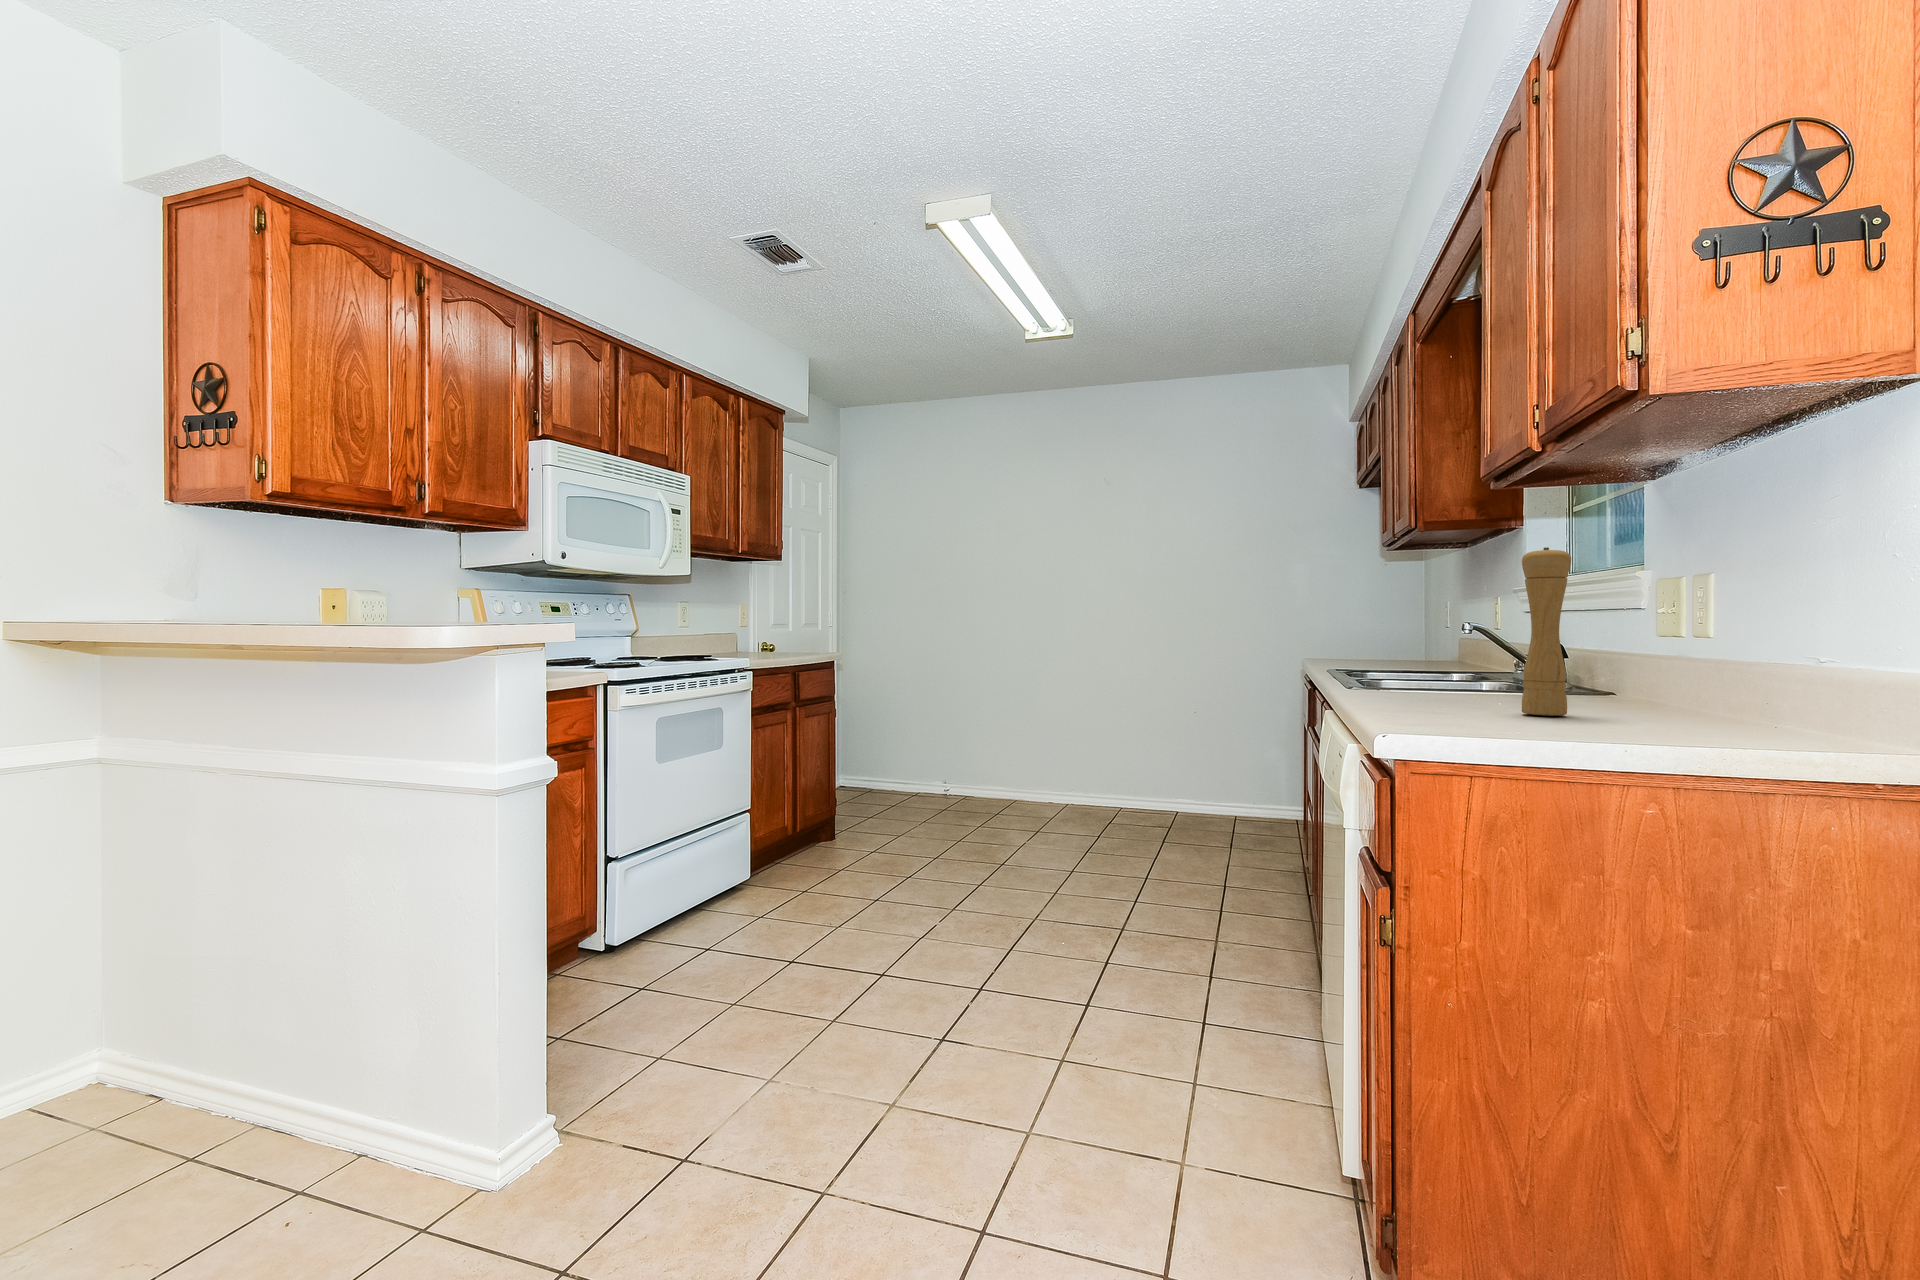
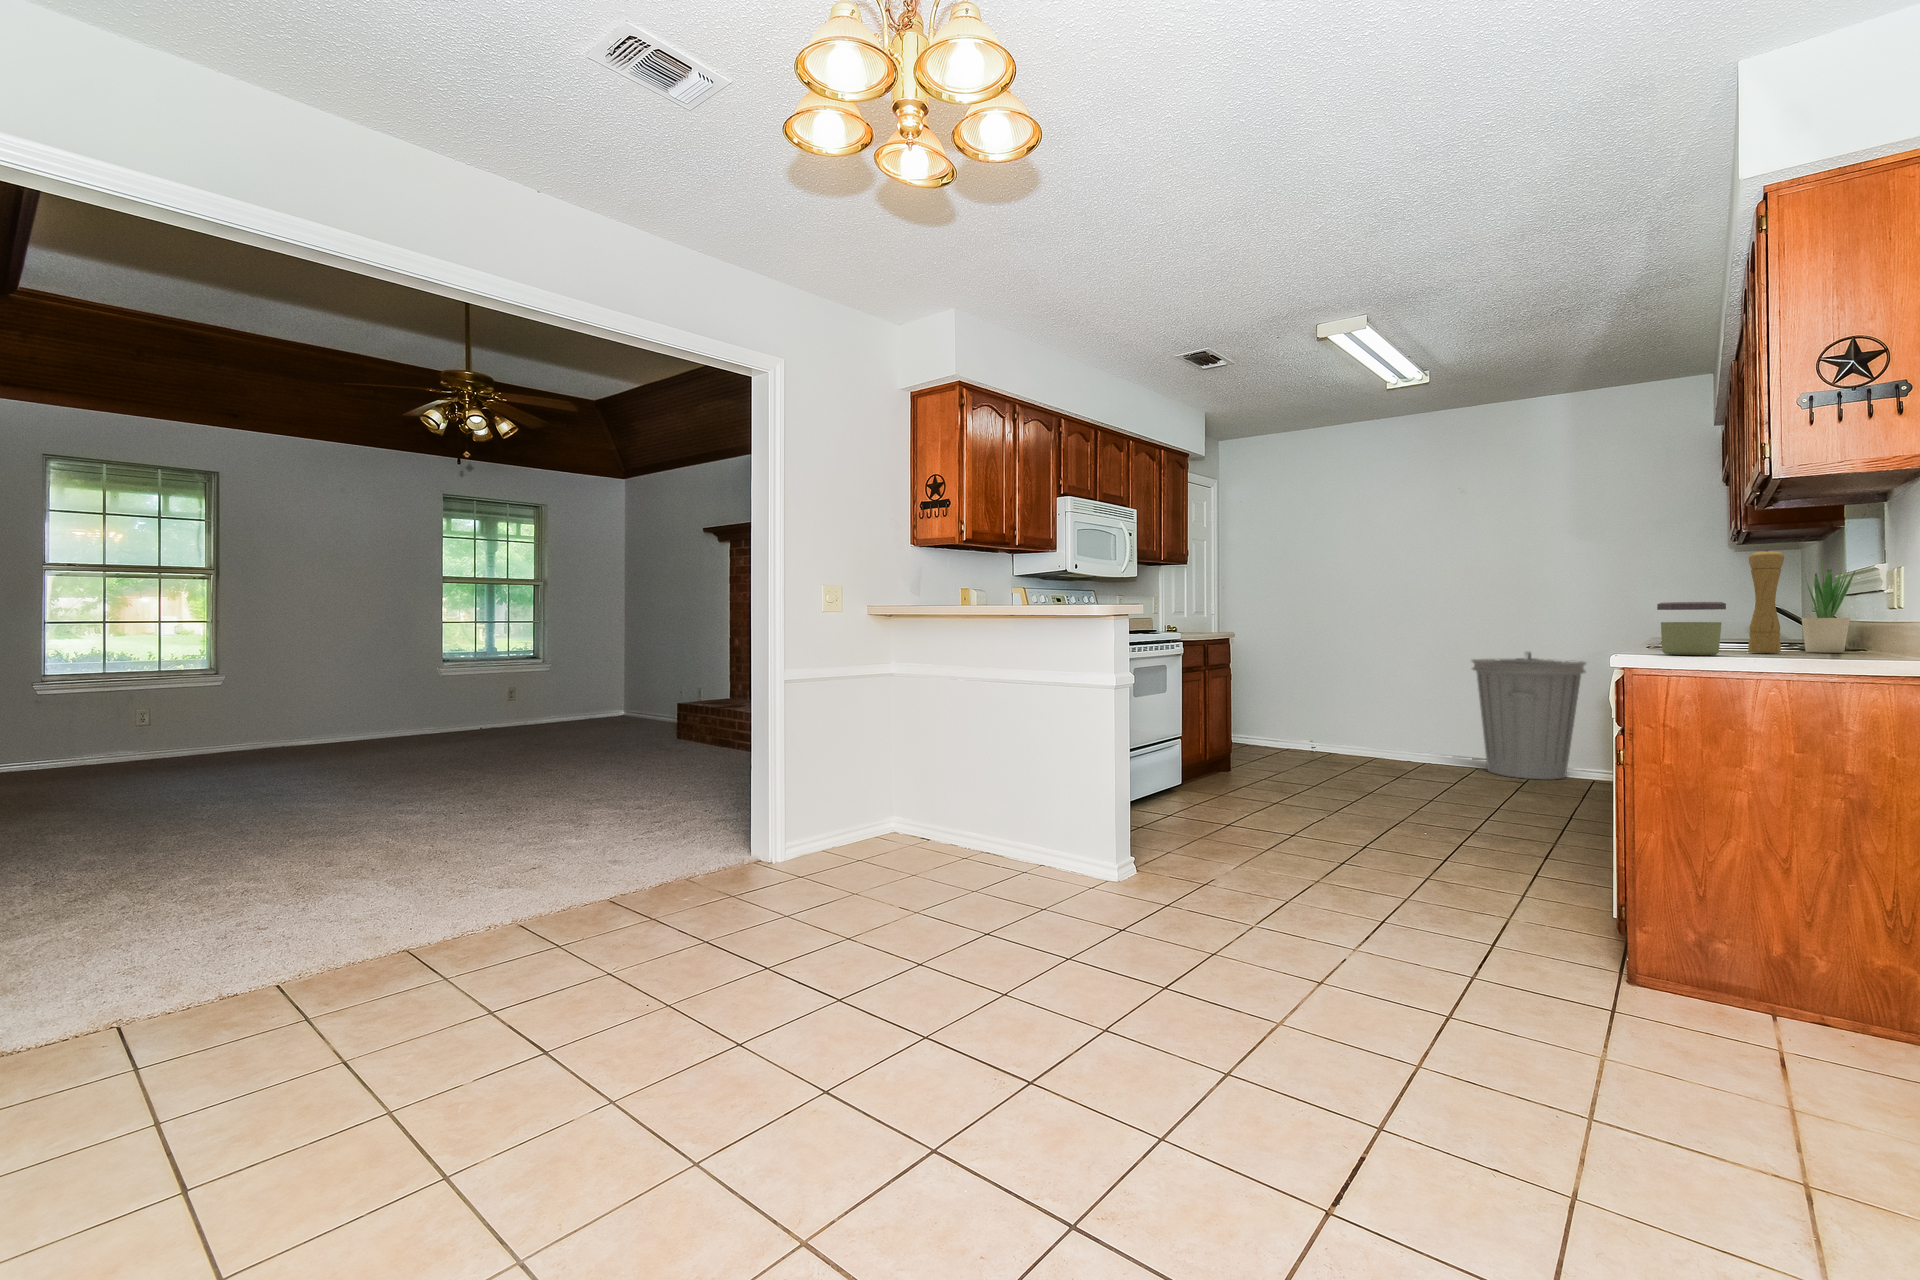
potted plant: none [1581,560,1658,713] -> present [1802,562,1855,653]
jar: none [1410,632,1513,726] -> present [1657,602,1726,655]
trash can: none [1120,678,1243,835] -> present [1472,651,1586,779]

